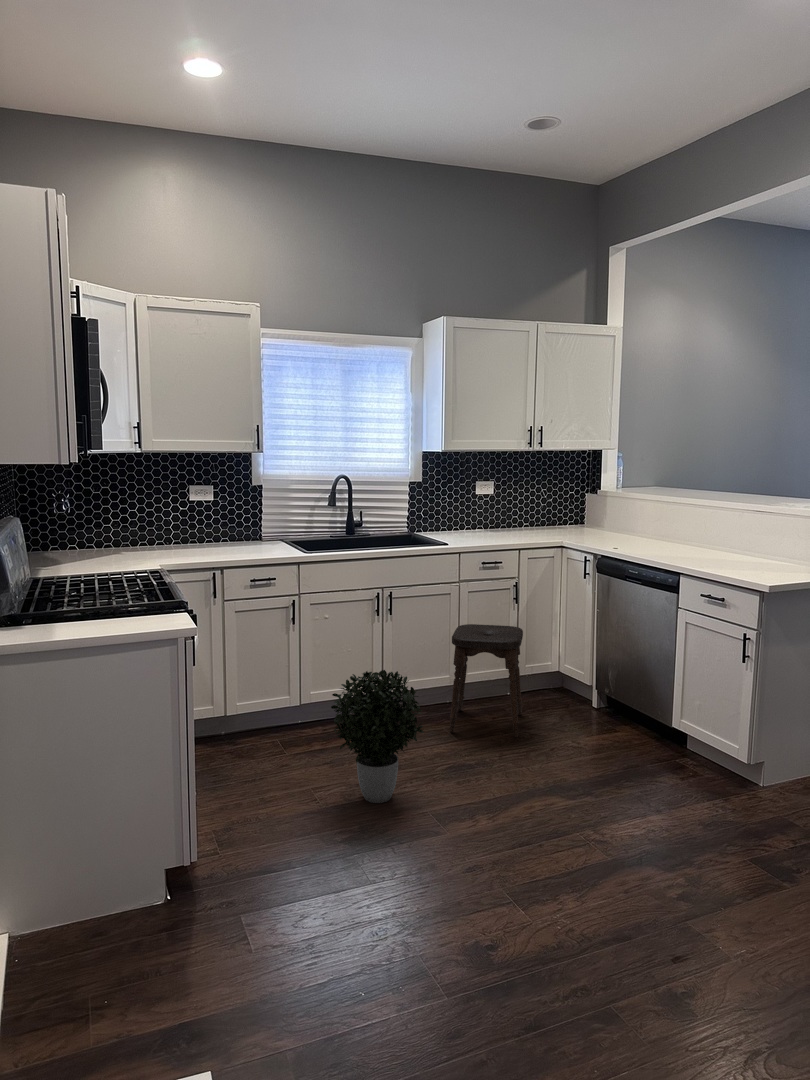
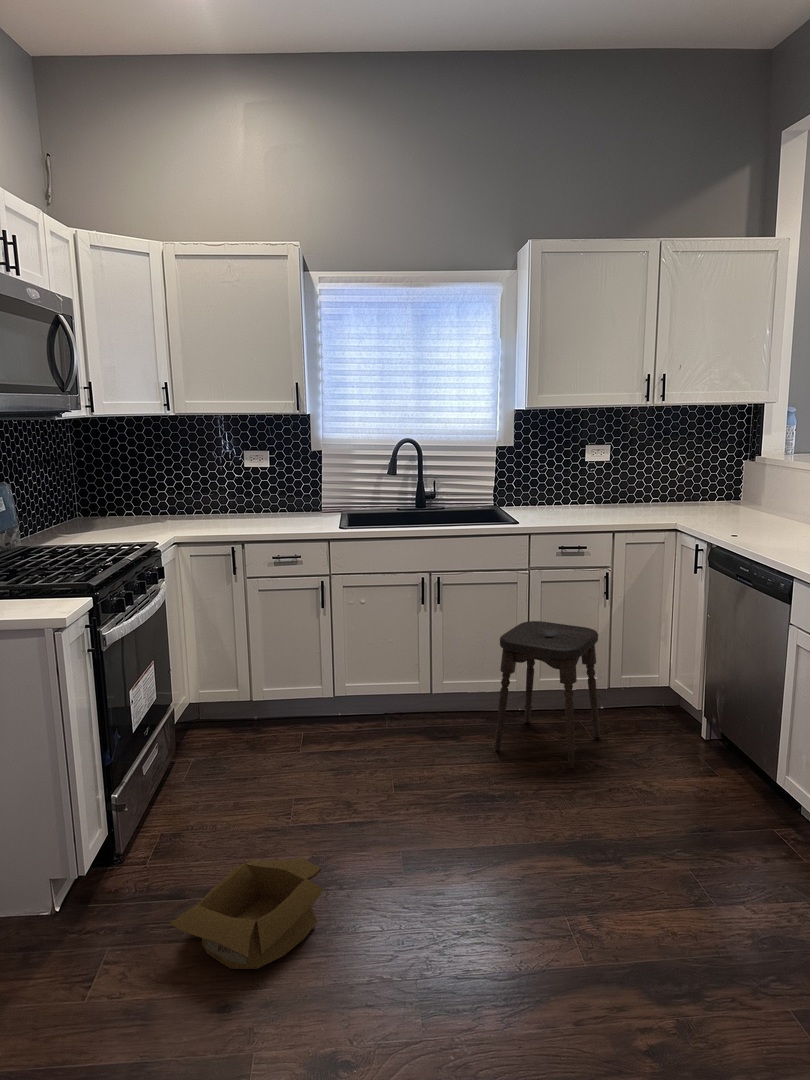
potted plant: present [331,670,424,803] -> none [295,676,404,834]
cardboard box: none [310,814,414,901] -> present [170,858,323,969]

